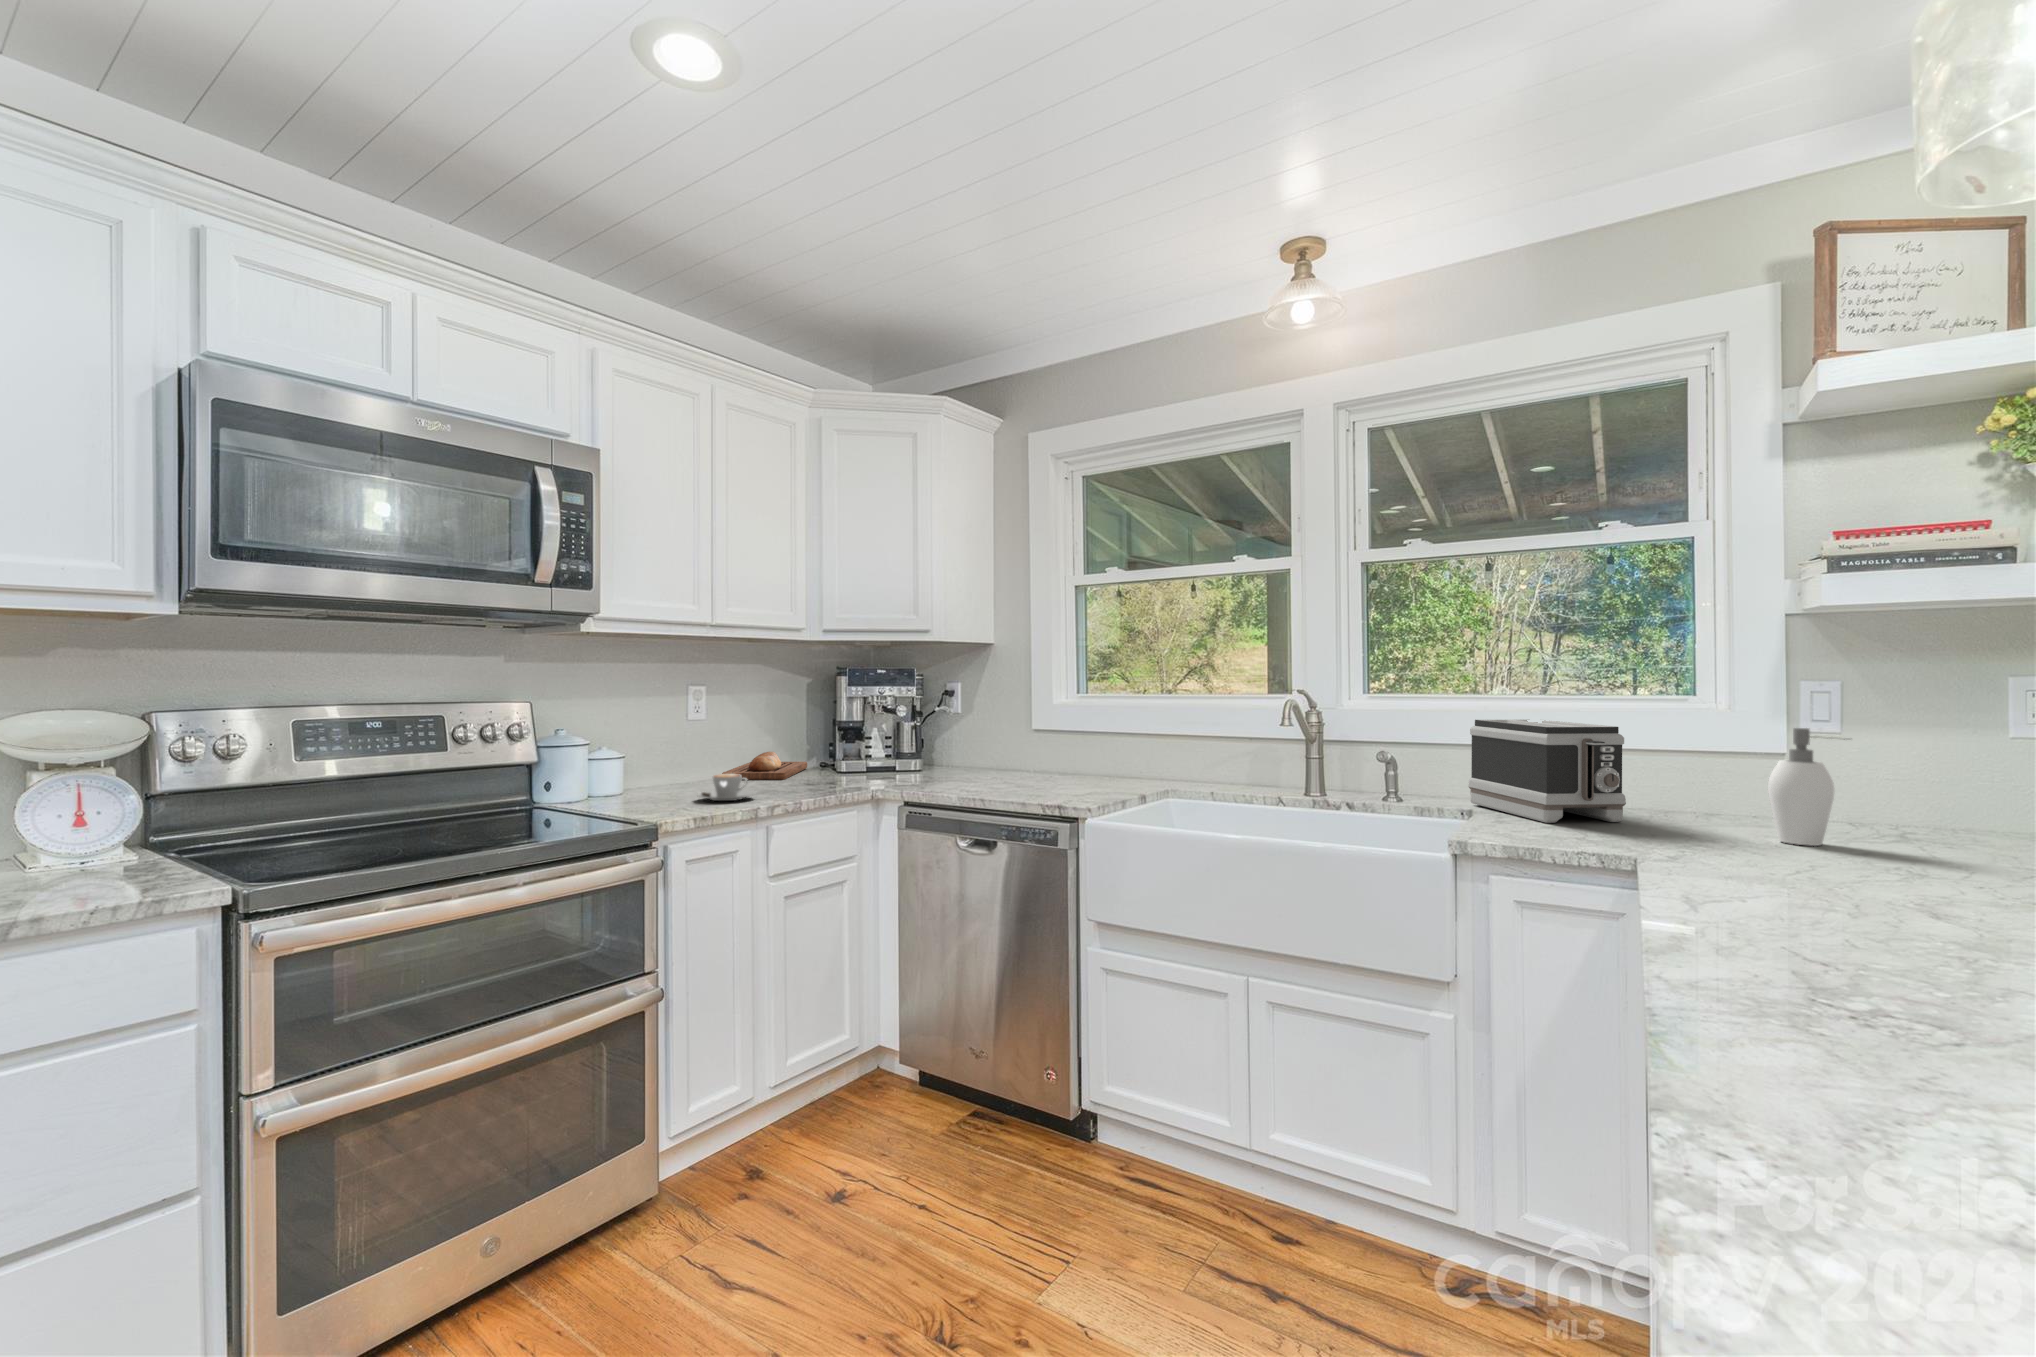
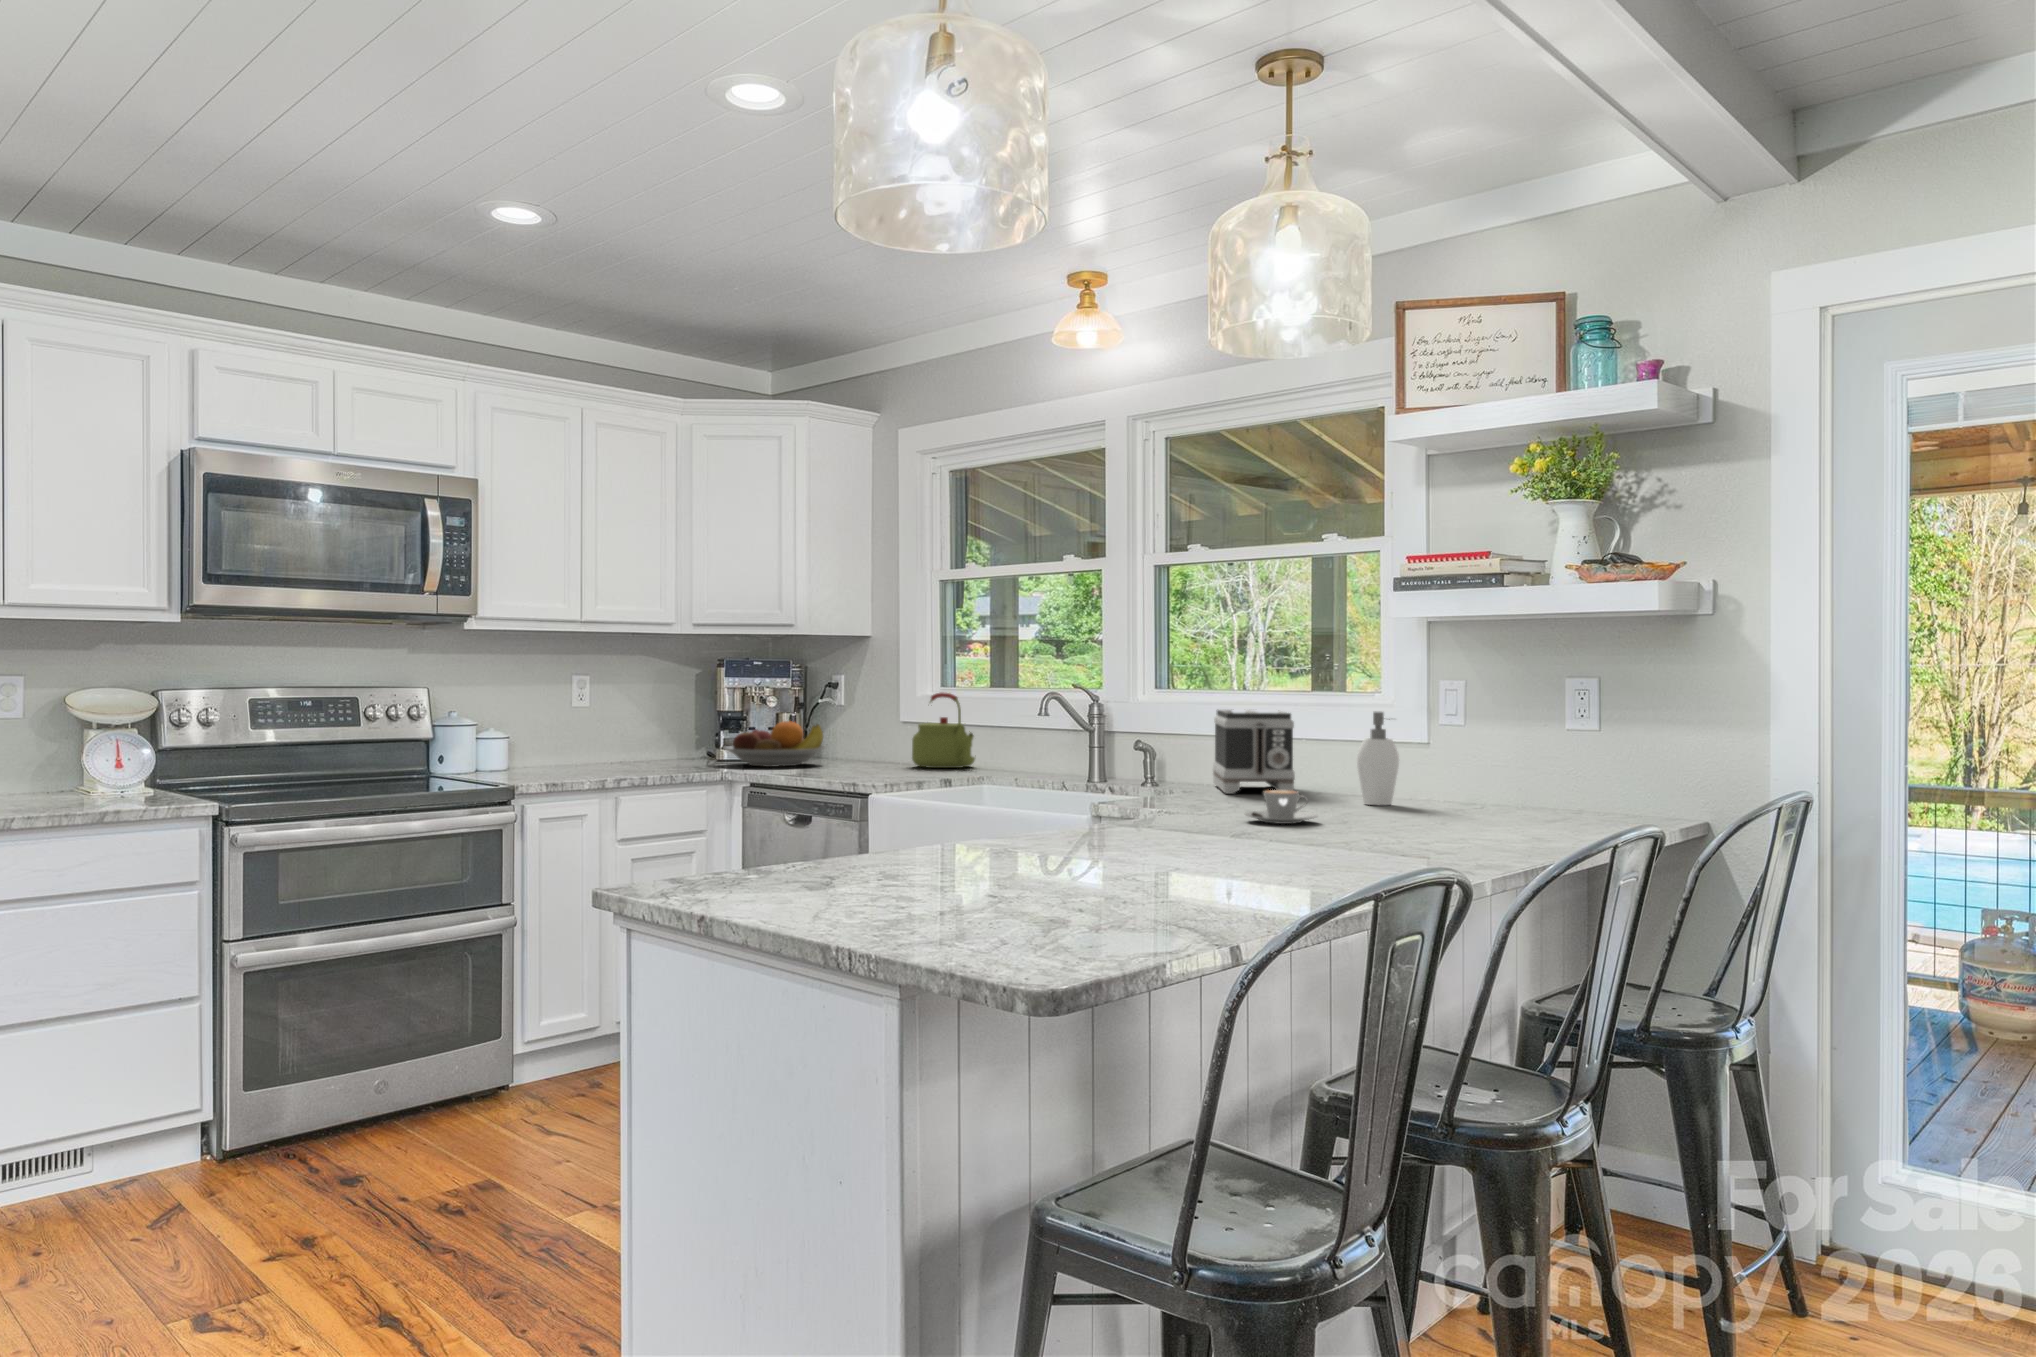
kettle: none [1061,698,1137,778] -> present [912,693,975,768]
fruit bowl: none [858,730,968,780] -> present [724,721,826,767]
bread loaf: present [722,752,807,780] -> none [601,742,691,765]
coffee cup: present [698,774,756,801] -> present [1245,790,1317,824]

